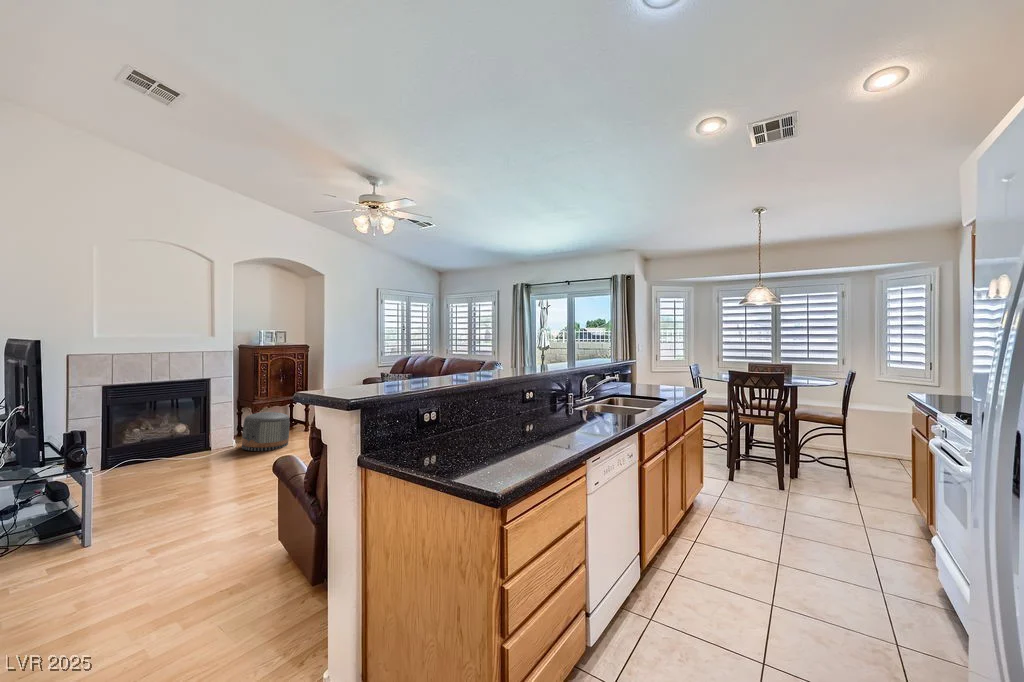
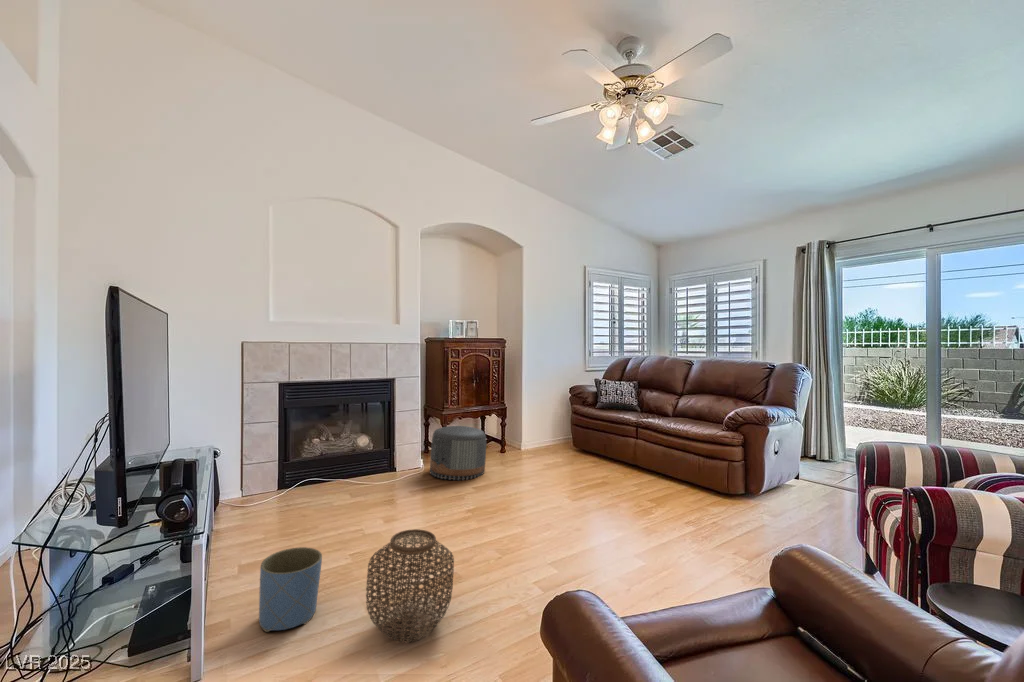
woven basket: none [201,464,254,517] -> present [366,529,454,642]
planter: none [129,483,169,525] -> present [259,547,322,632]

